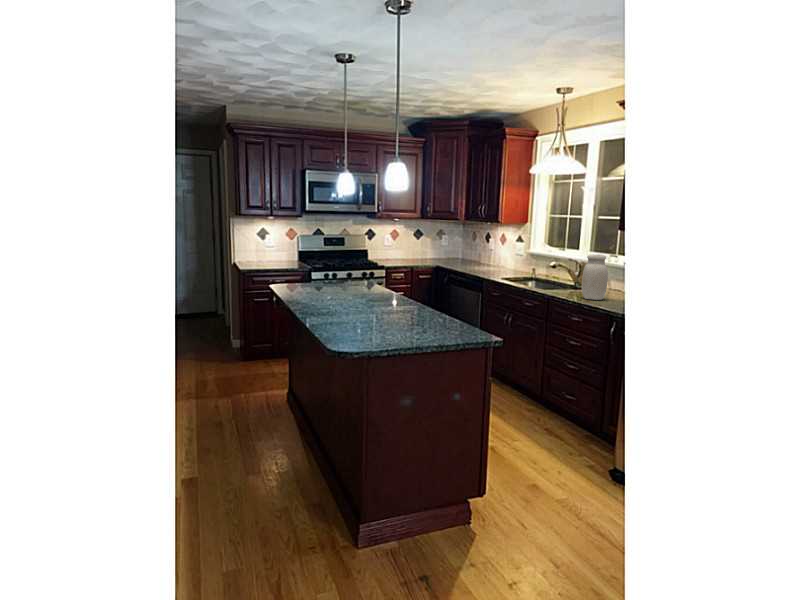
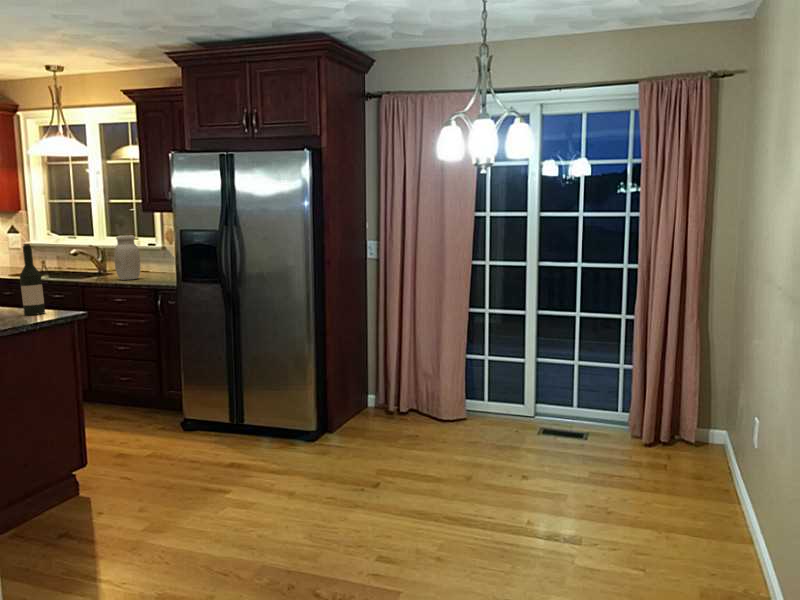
wine bottle: none [444,265,464,337] -> present [20,244,45,315]

